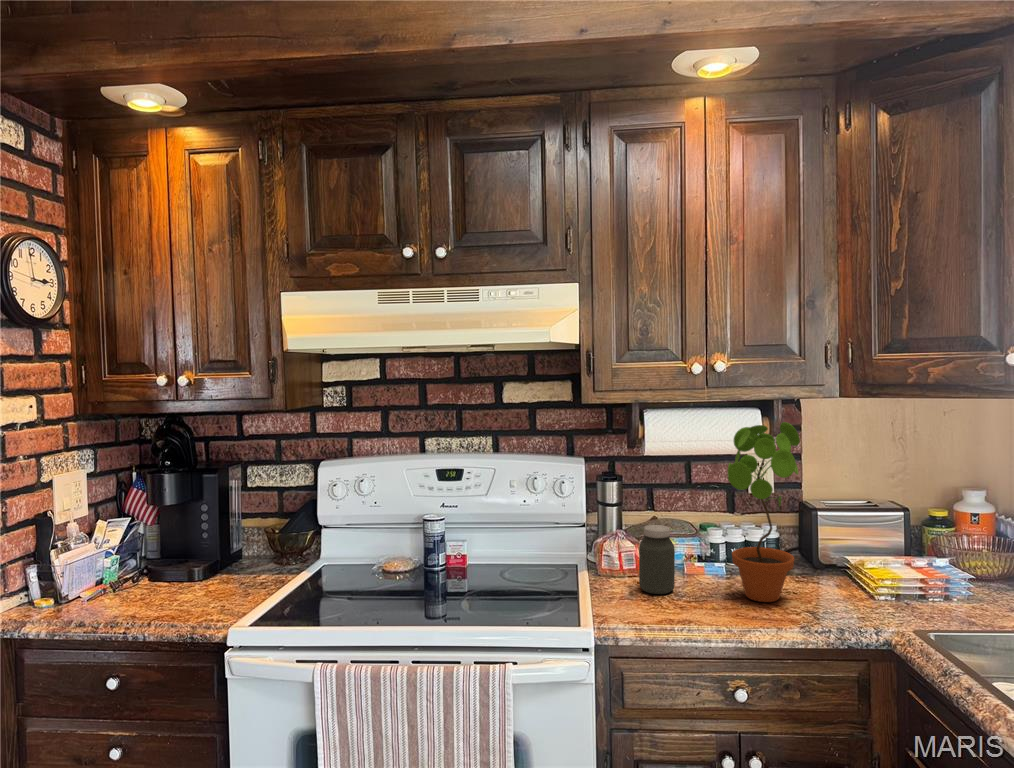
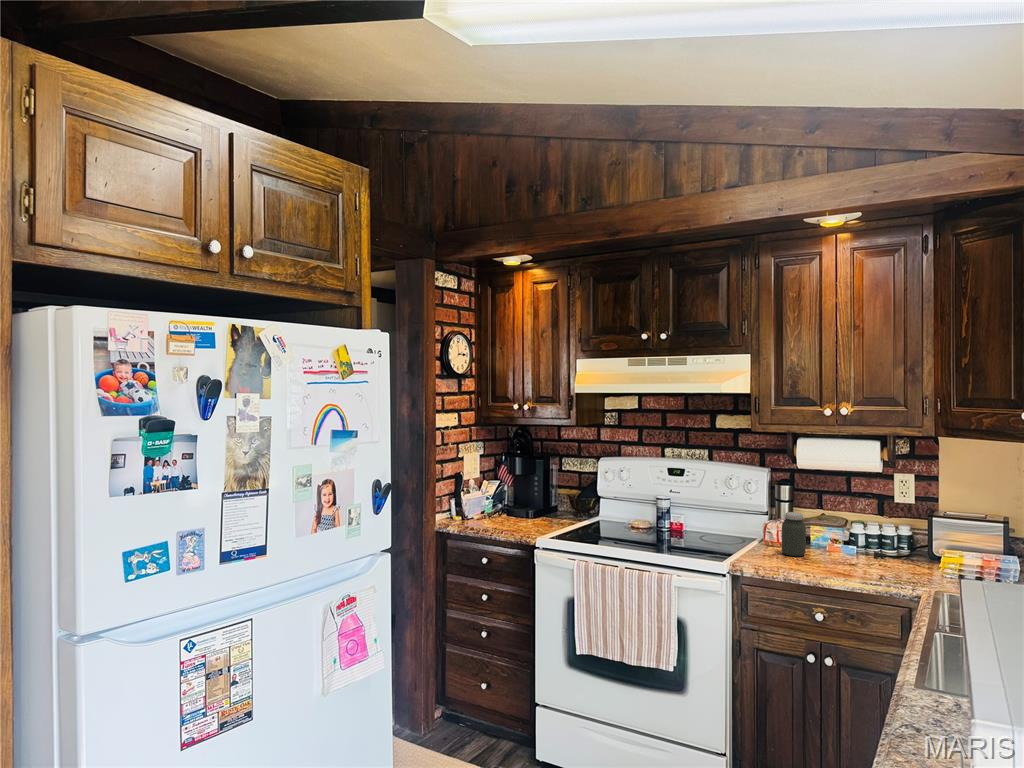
potted plant: present [728,422,800,602] -> none [832,451,889,568]

